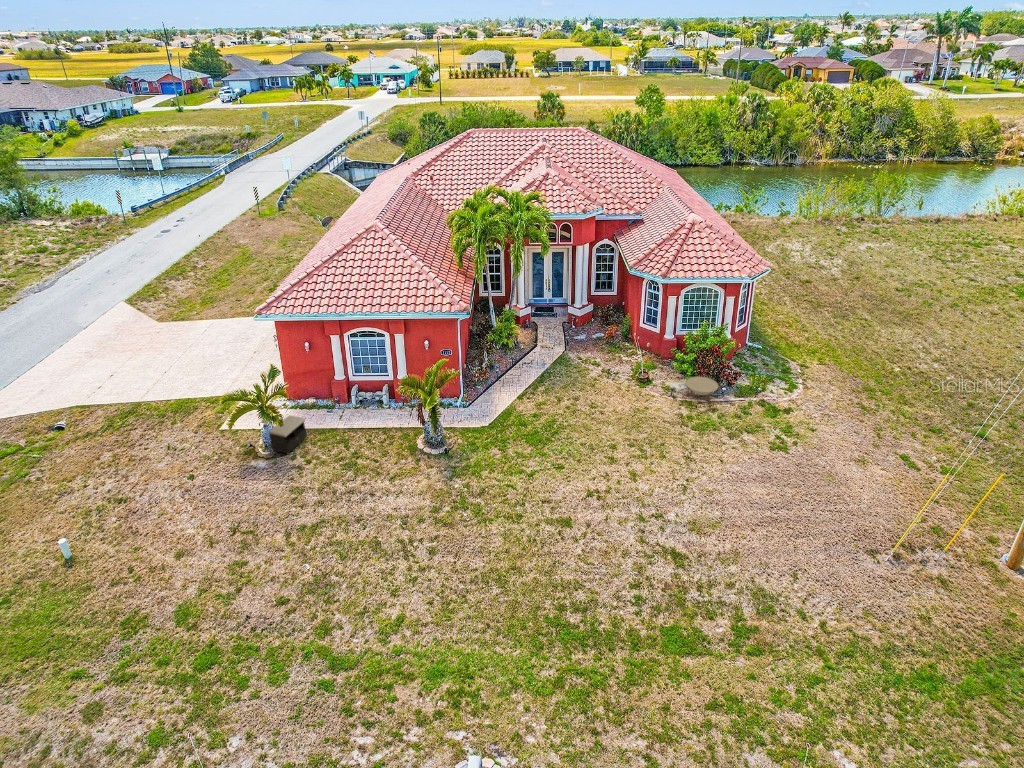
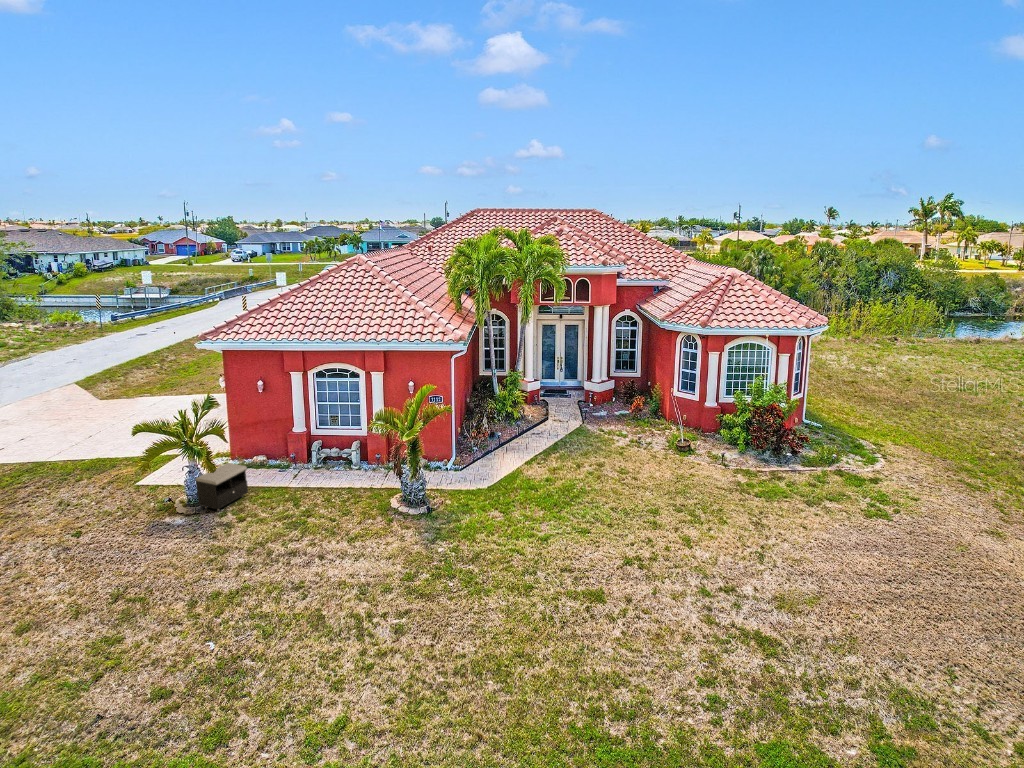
round table: present [686,377,718,402] -> none [736,440,778,469]

